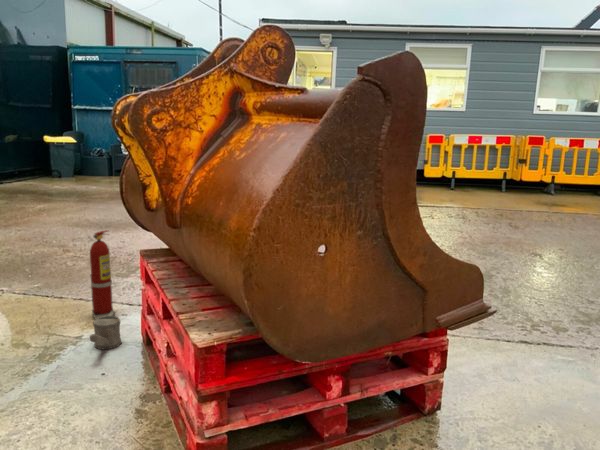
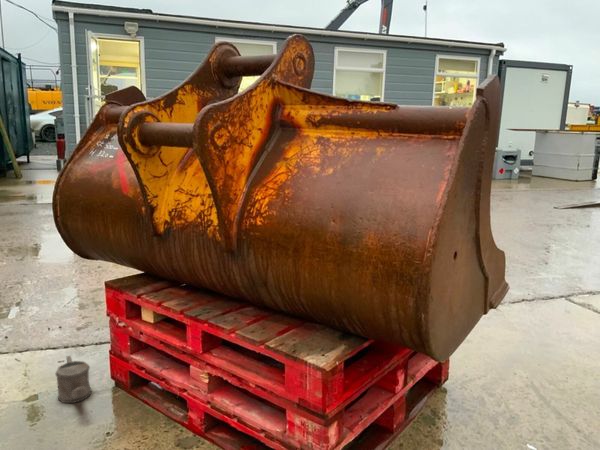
fire extinguisher: present [90,230,114,319] -> none [12,261,50,371]

